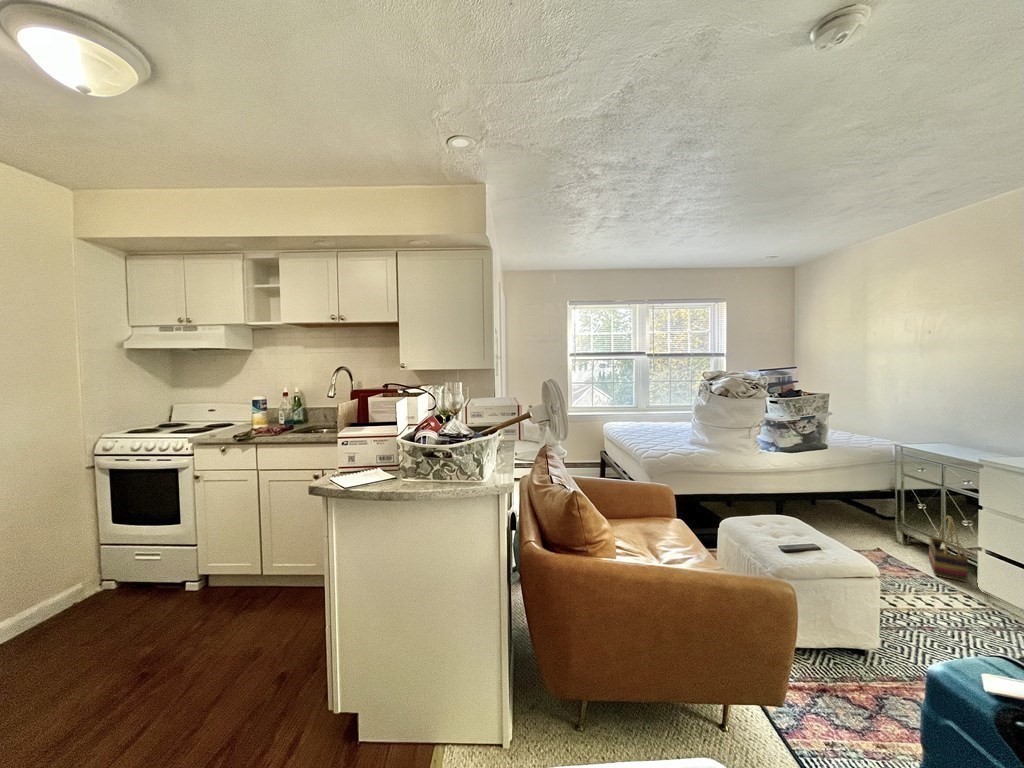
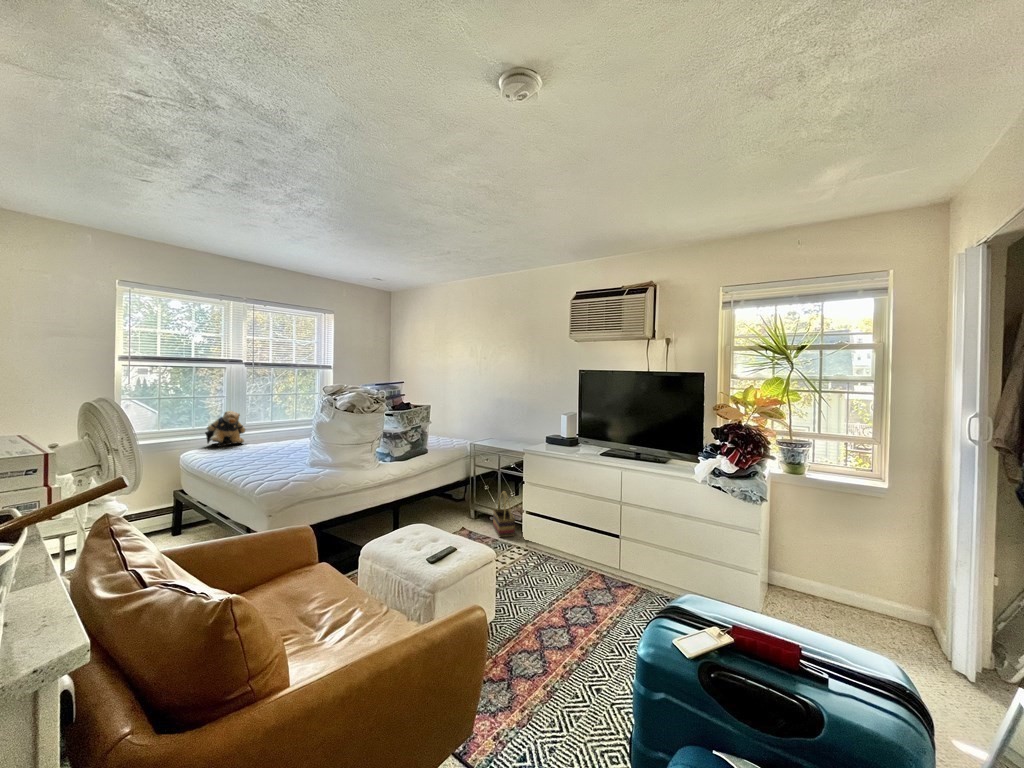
teddy bear: none [620,393,647,422] -> present [205,411,245,447]

